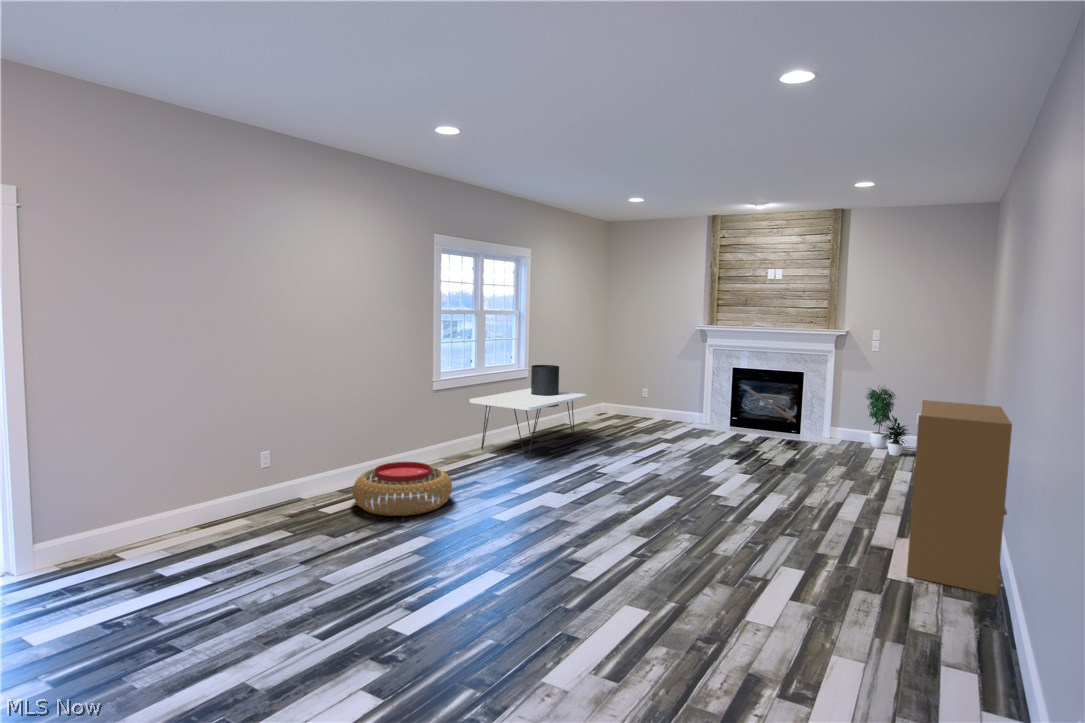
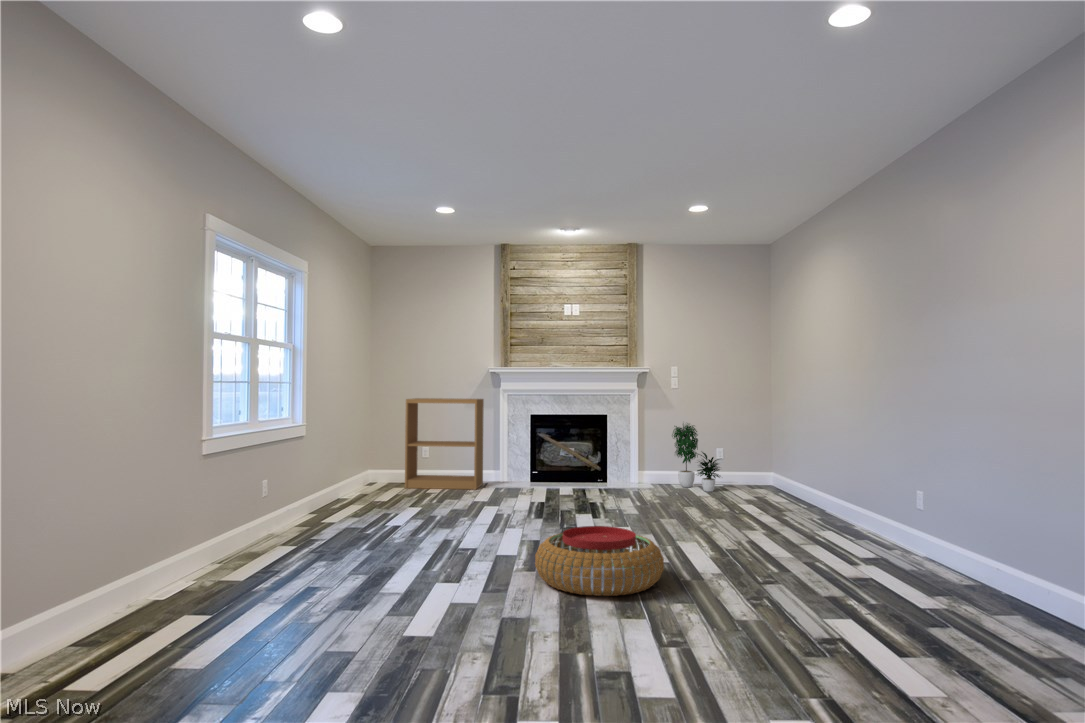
side table: present [470,365,586,458] -> none [248,416,397,543]
bookshelf: present [907,400,1012,595] -> present [405,398,484,490]
pouf: present [353,462,452,516] -> present [535,526,664,596]

